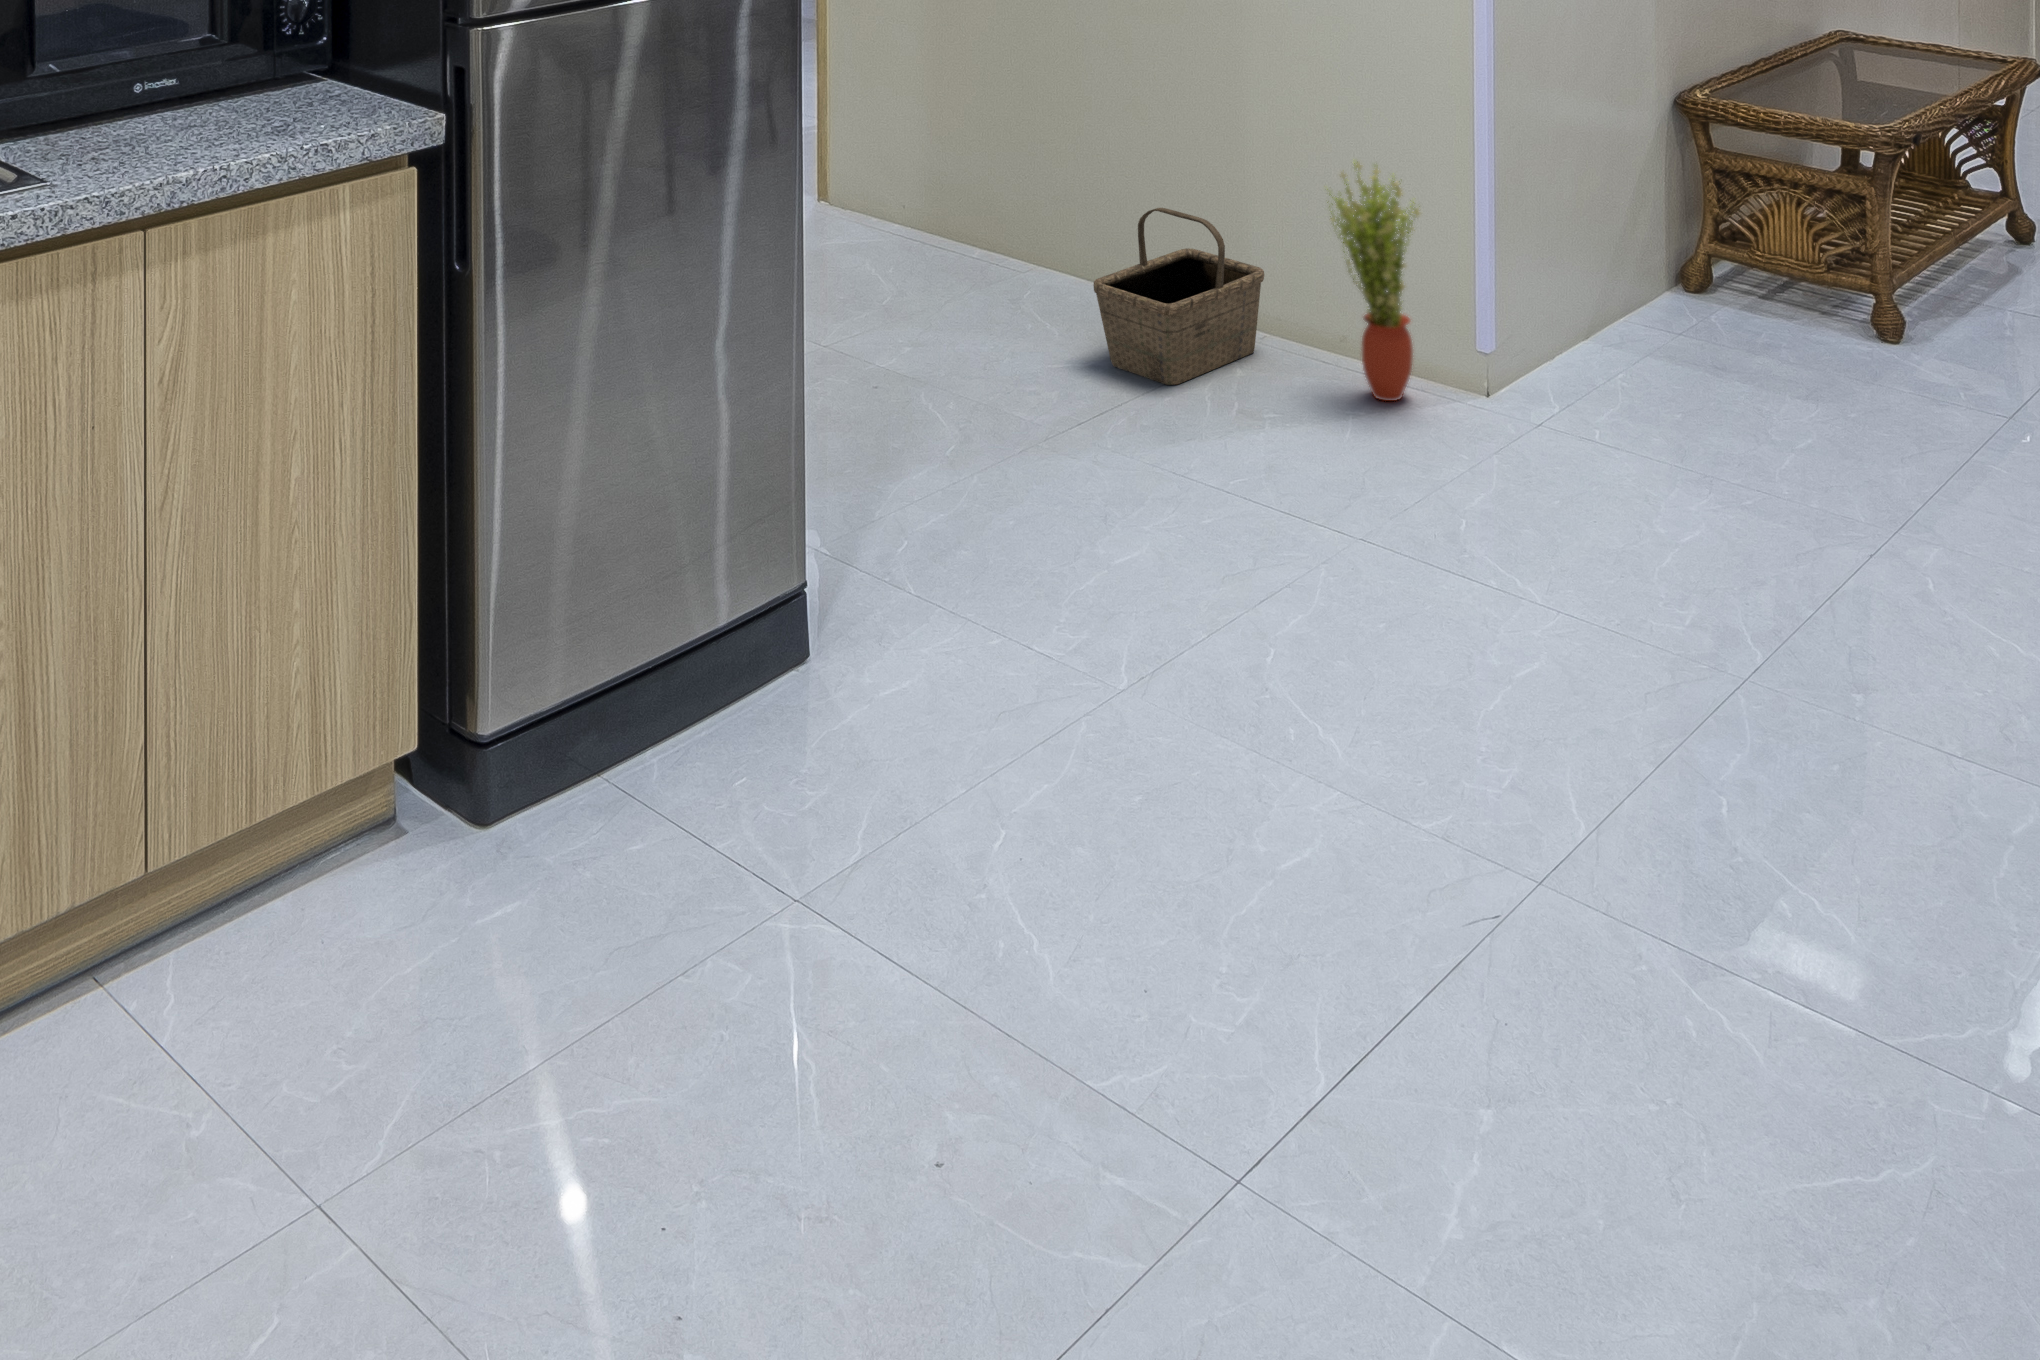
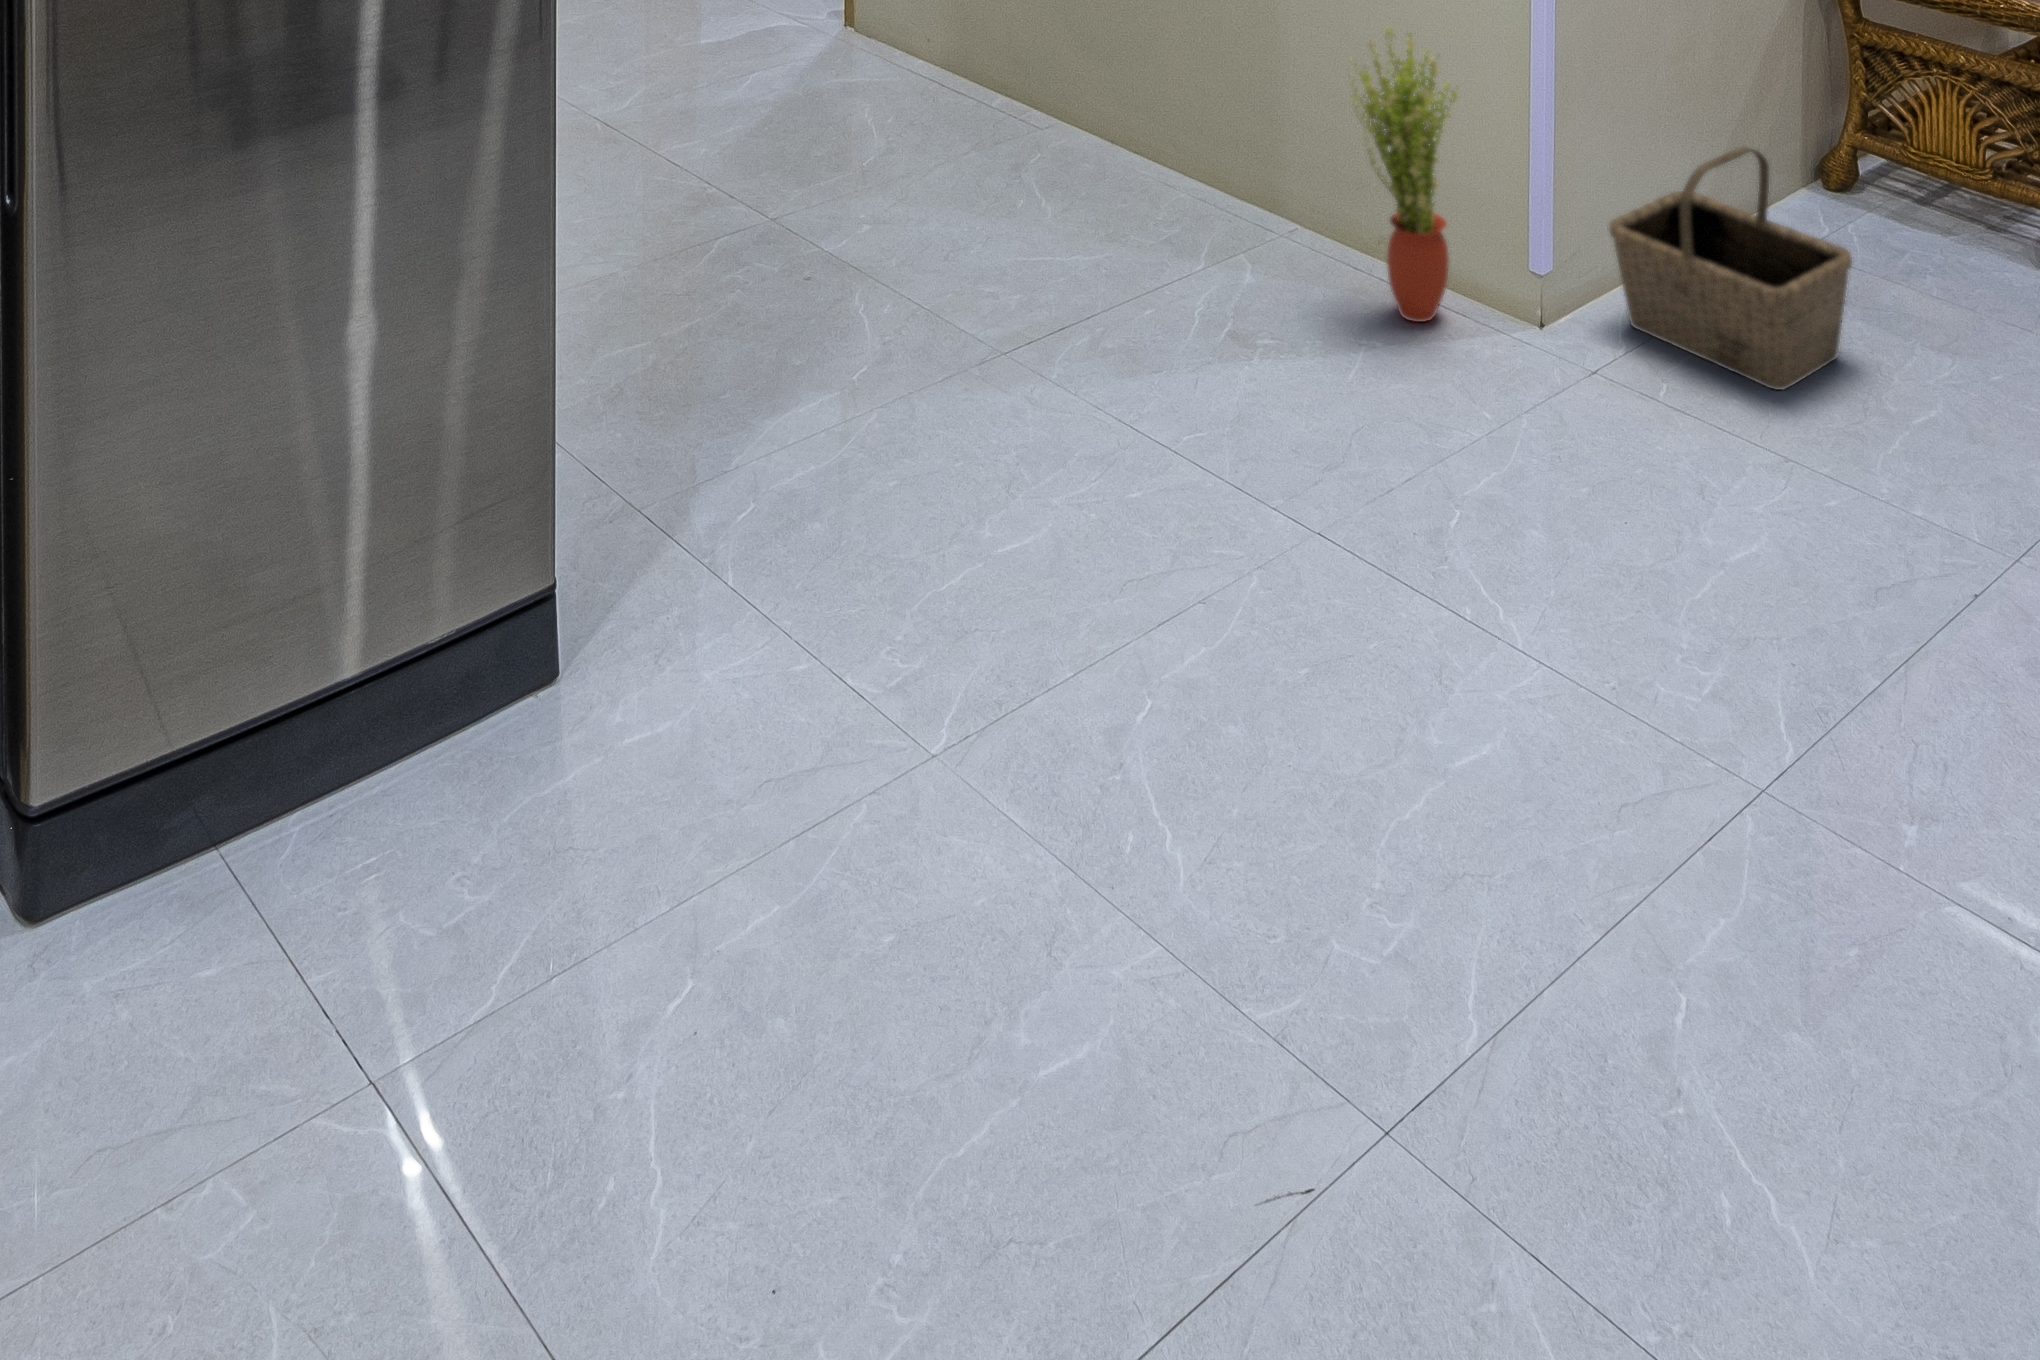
basket: present [1094,208,1264,385] -> present [1609,147,1852,390]

